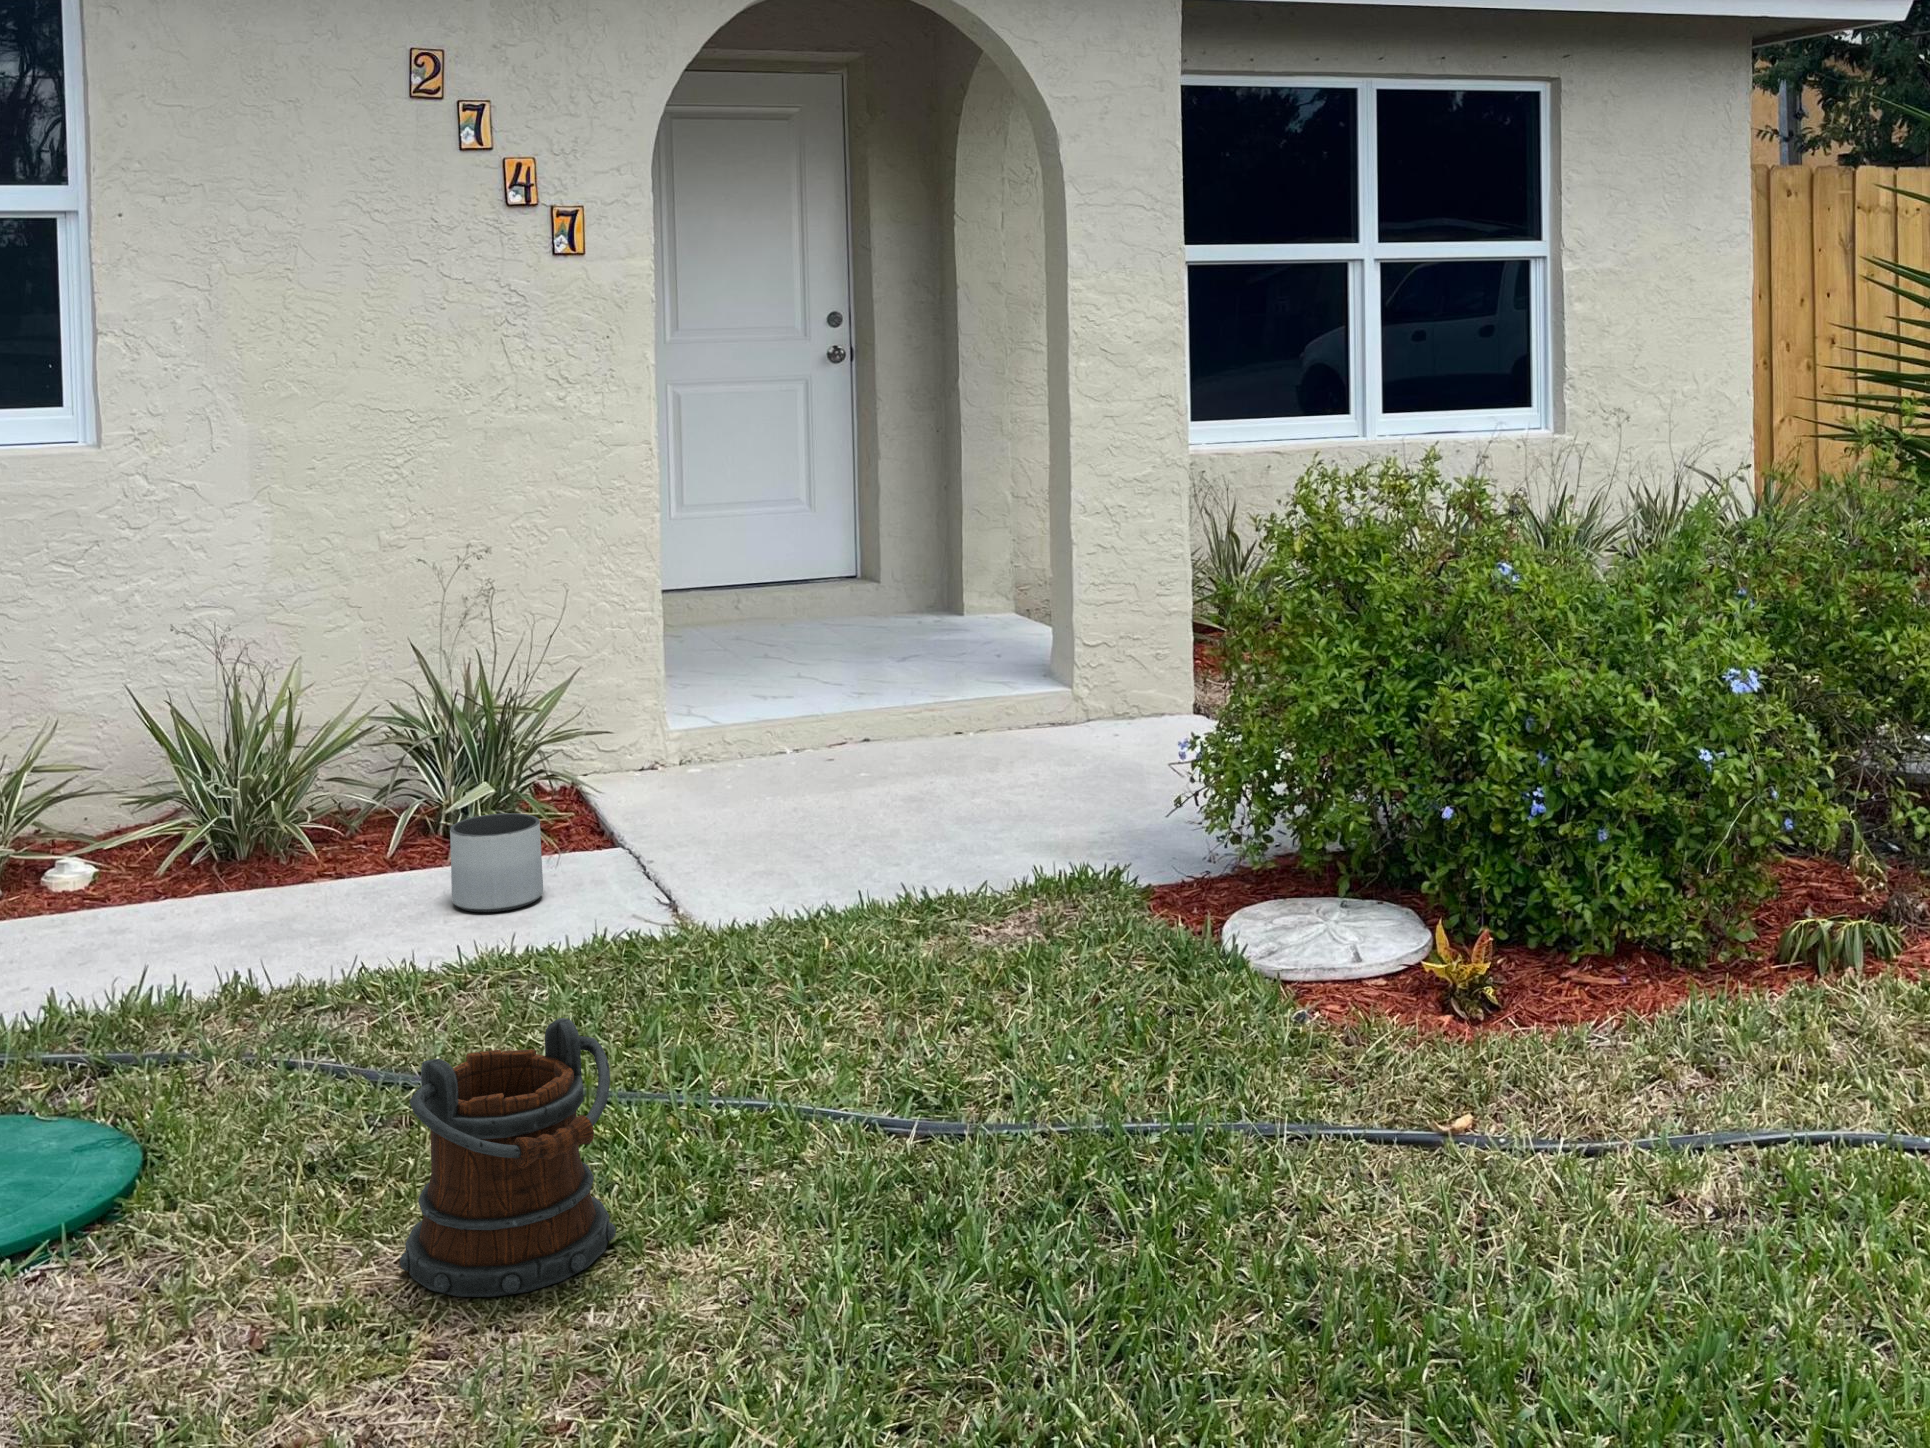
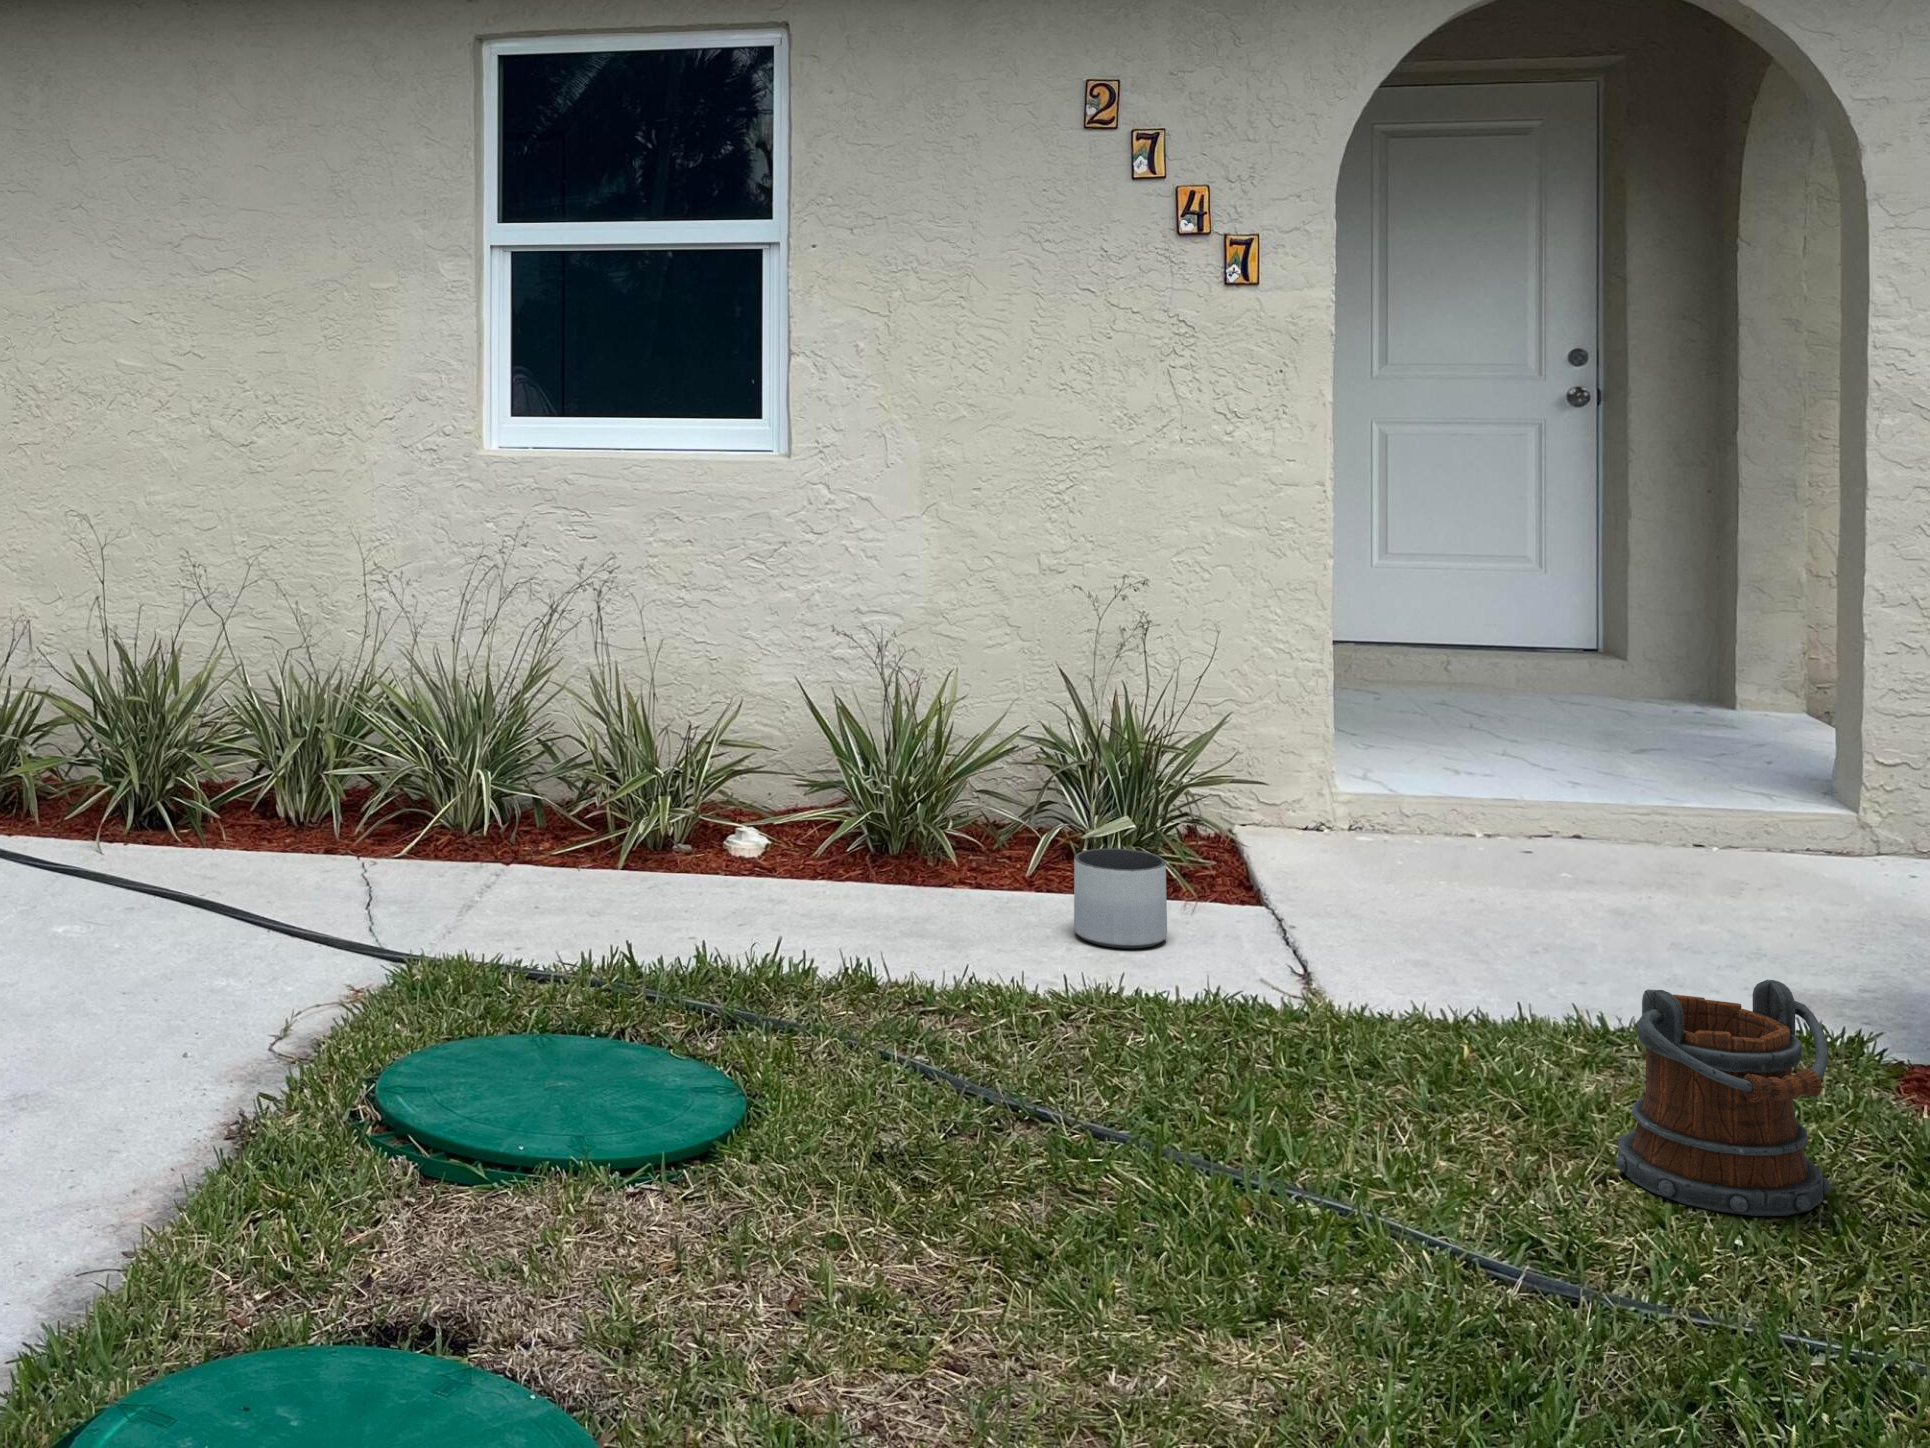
bucket: present [400,1018,616,1297] -> present [1616,980,1832,1216]

